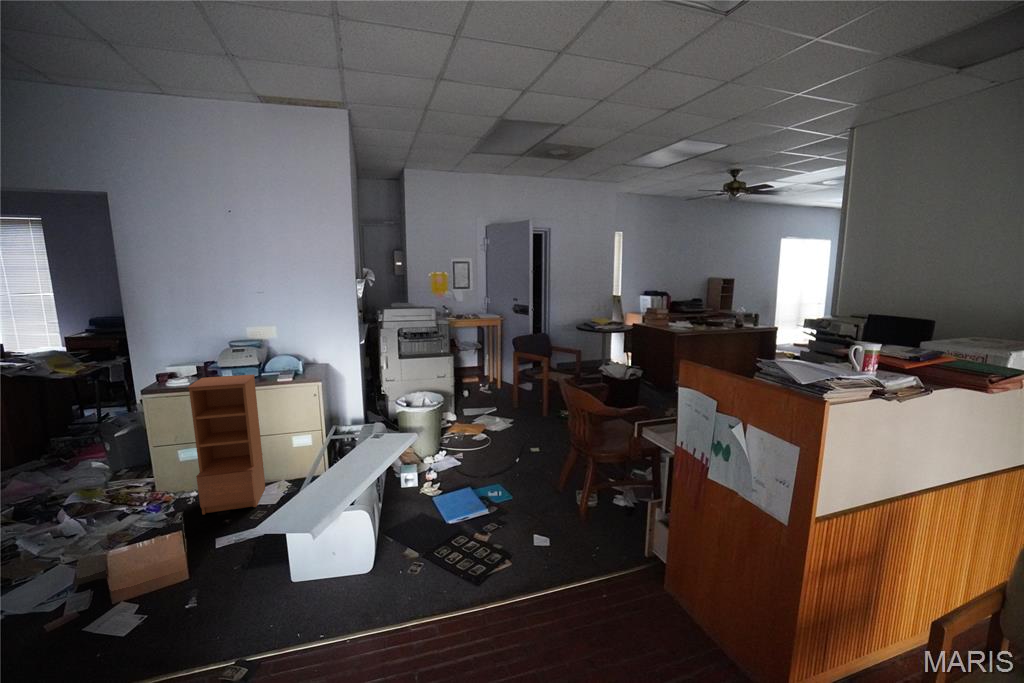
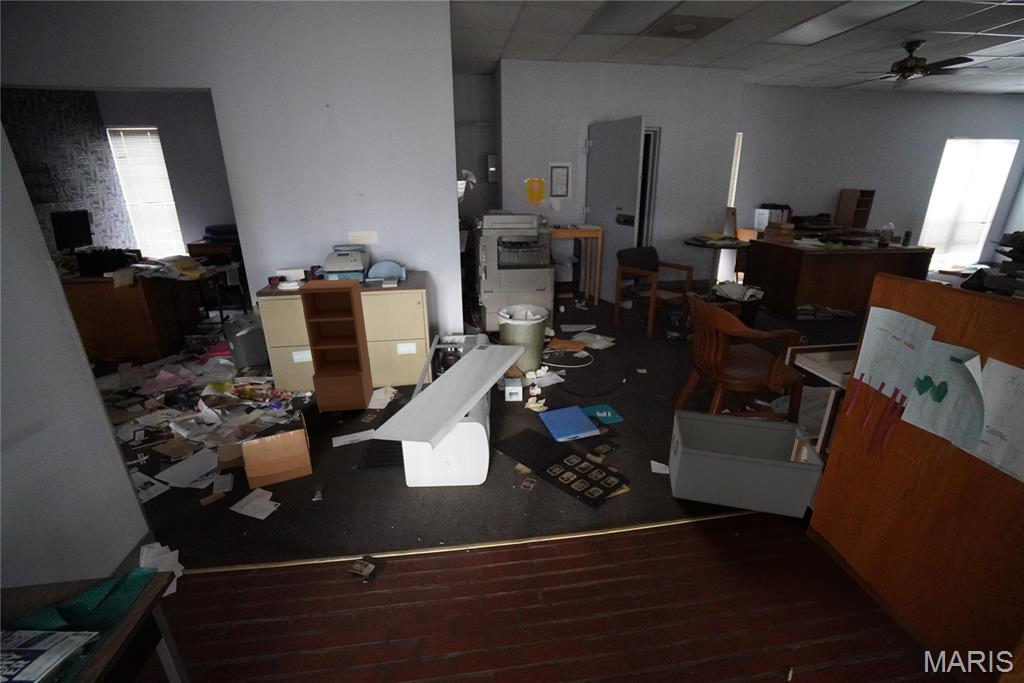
storage bin: none [546,483,659,572] -> present [669,410,824,518]

